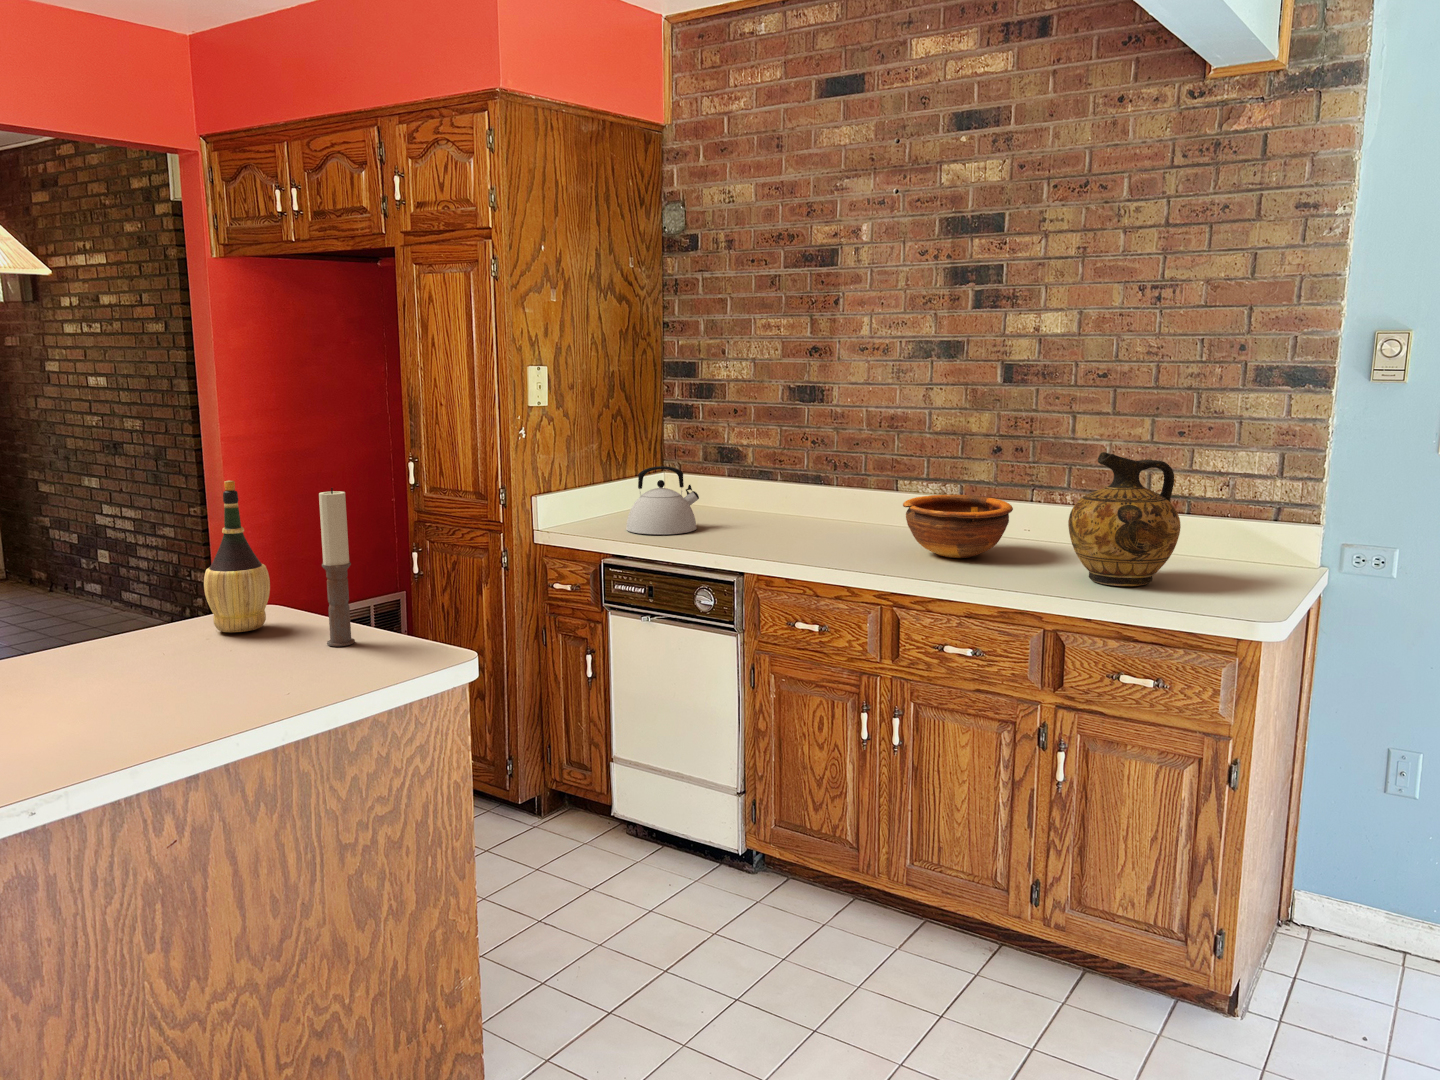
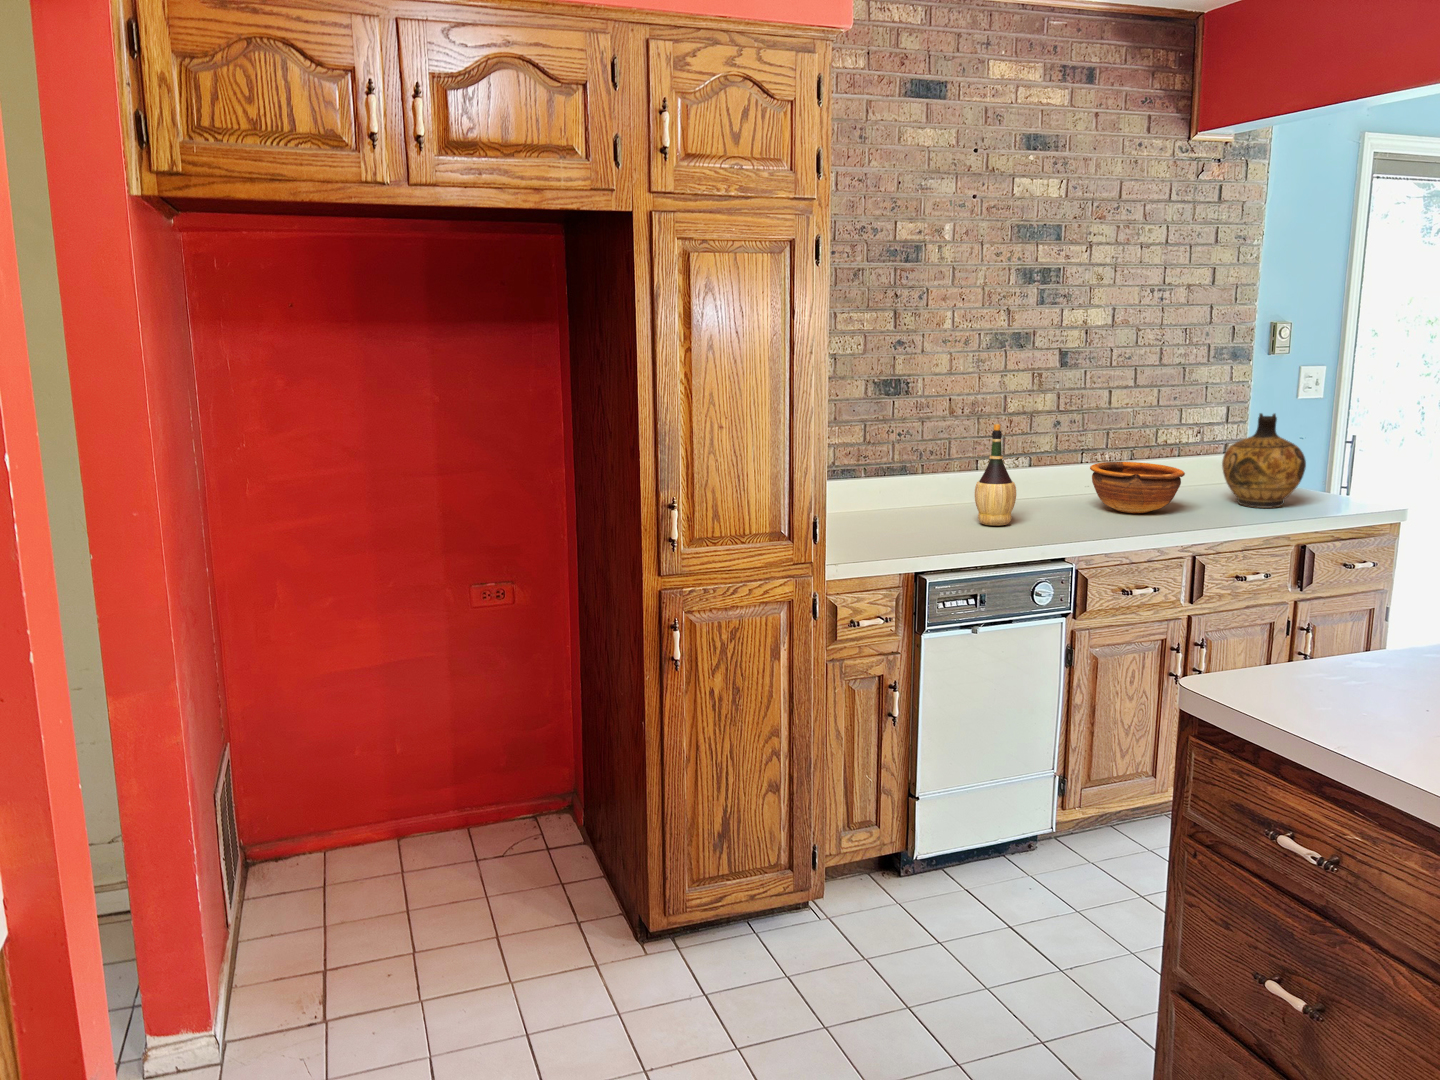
kettle: present [626,466,699,534] -> none [868,474,945,549]
wine bottle: present [204,481,270,632] -> present [975,424,1016,525]
candle: present [319,488,355,646] -> none [1375,505,1422,673]

